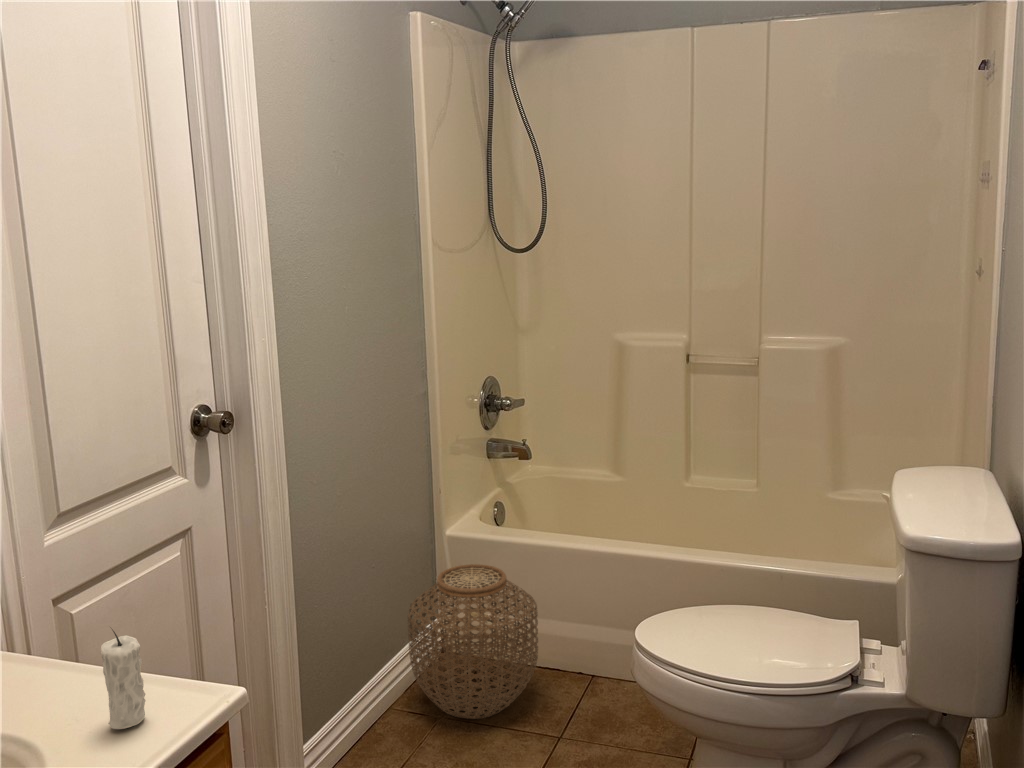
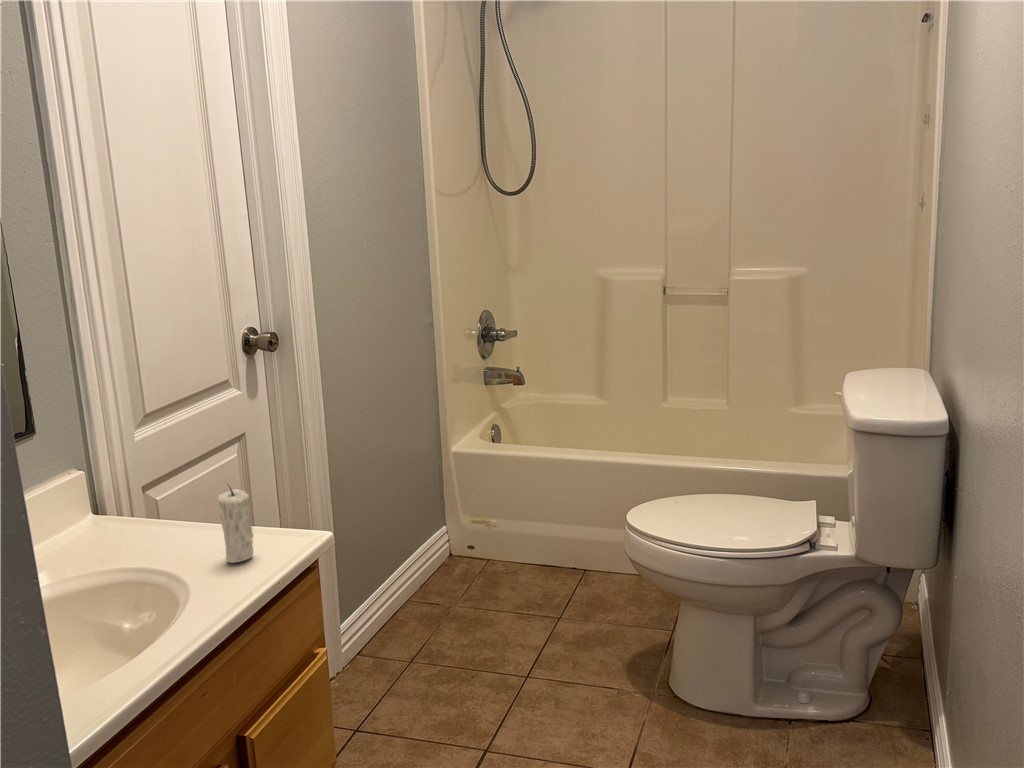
woven basket: present [408,564,538,719] -> none [423,473,538,606]

